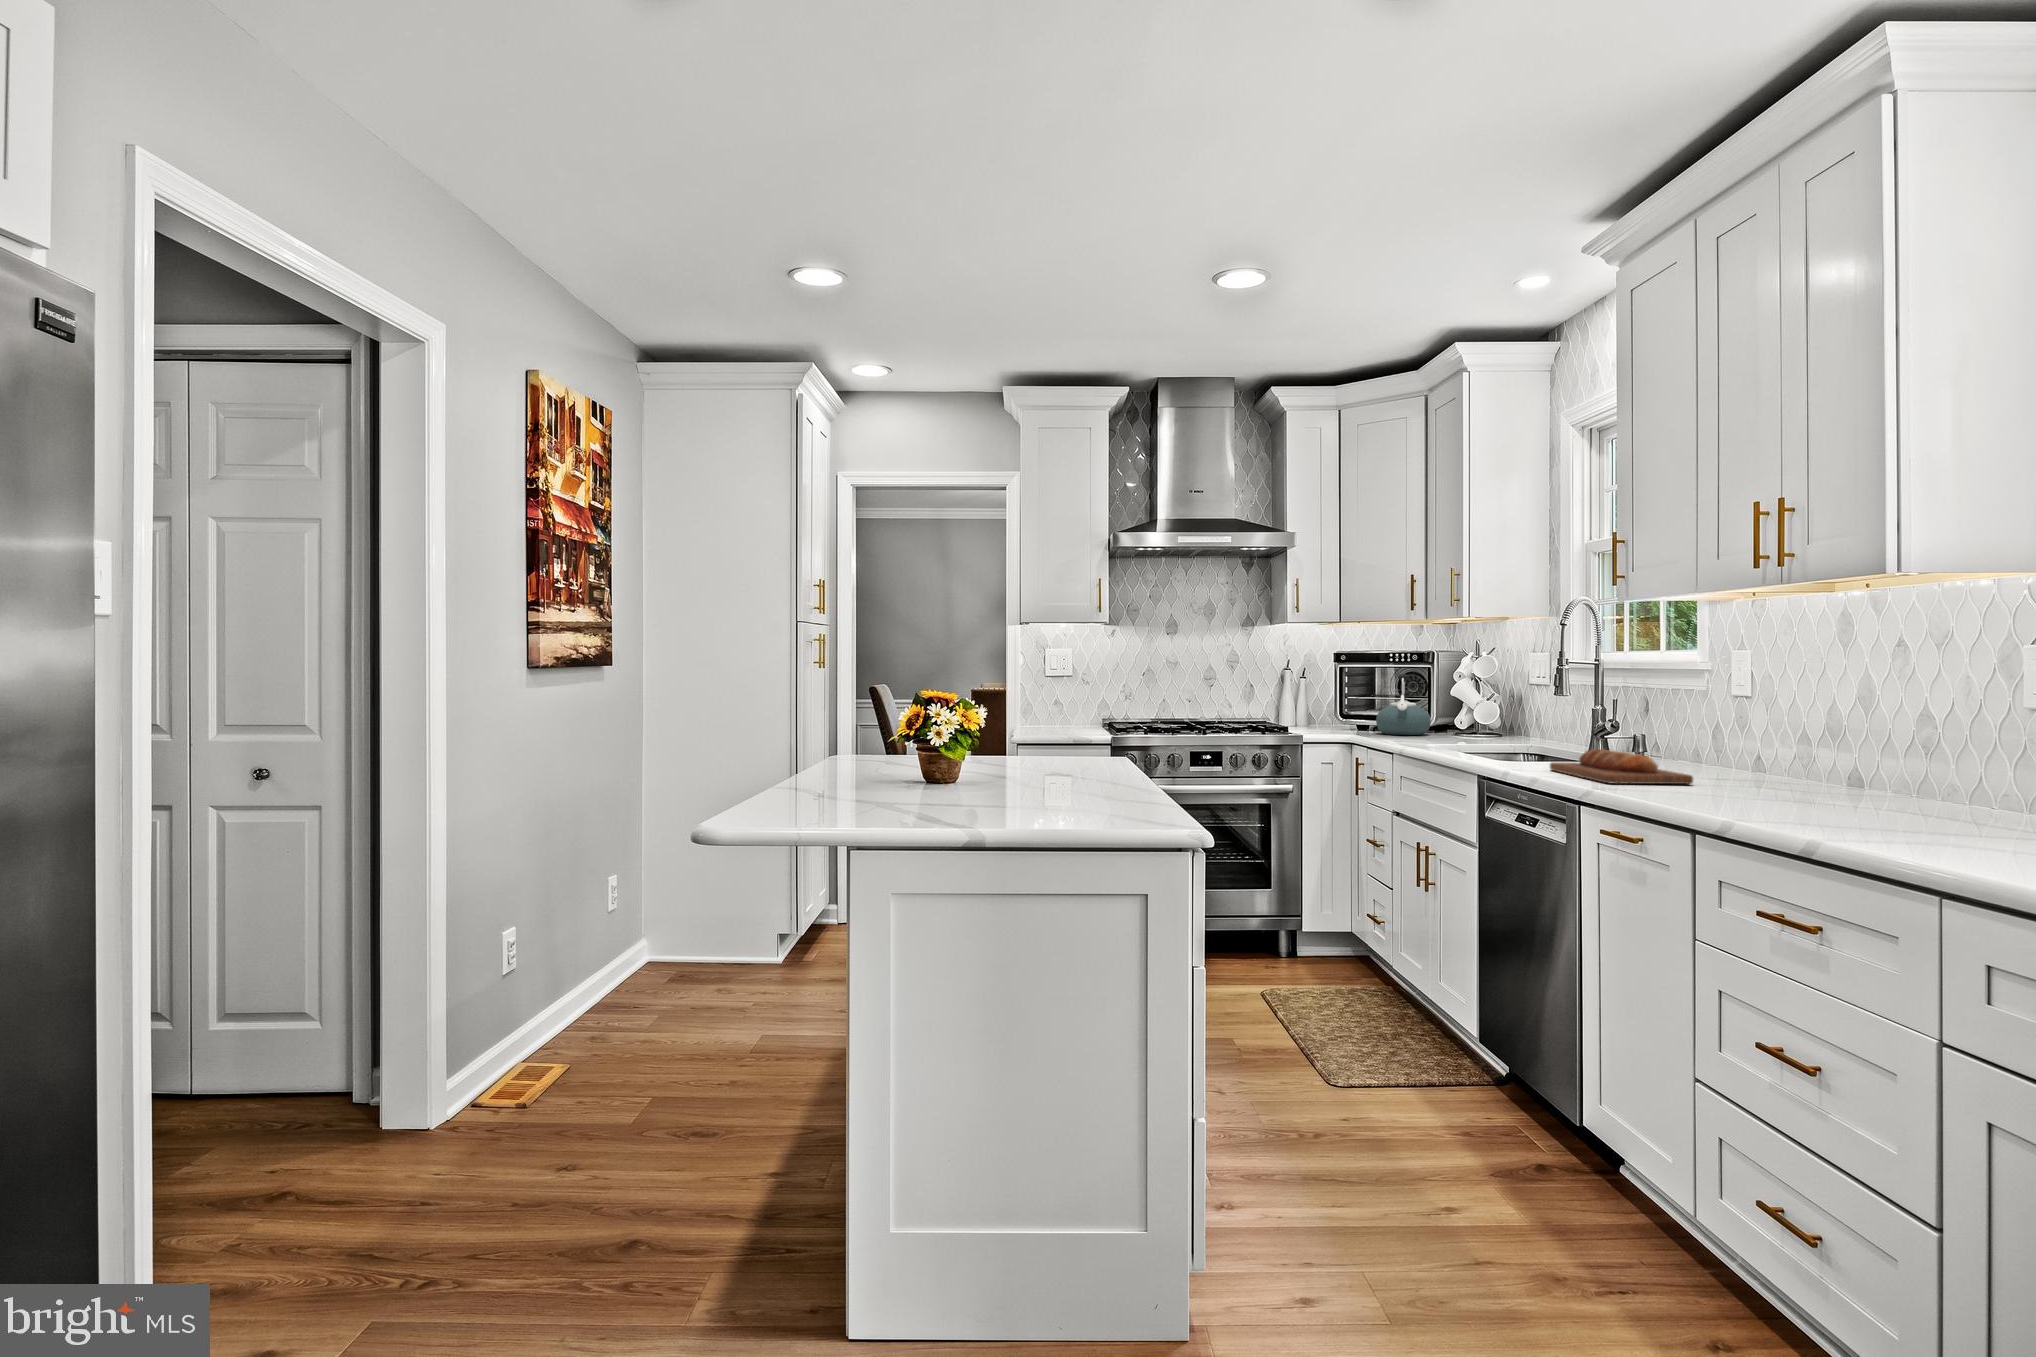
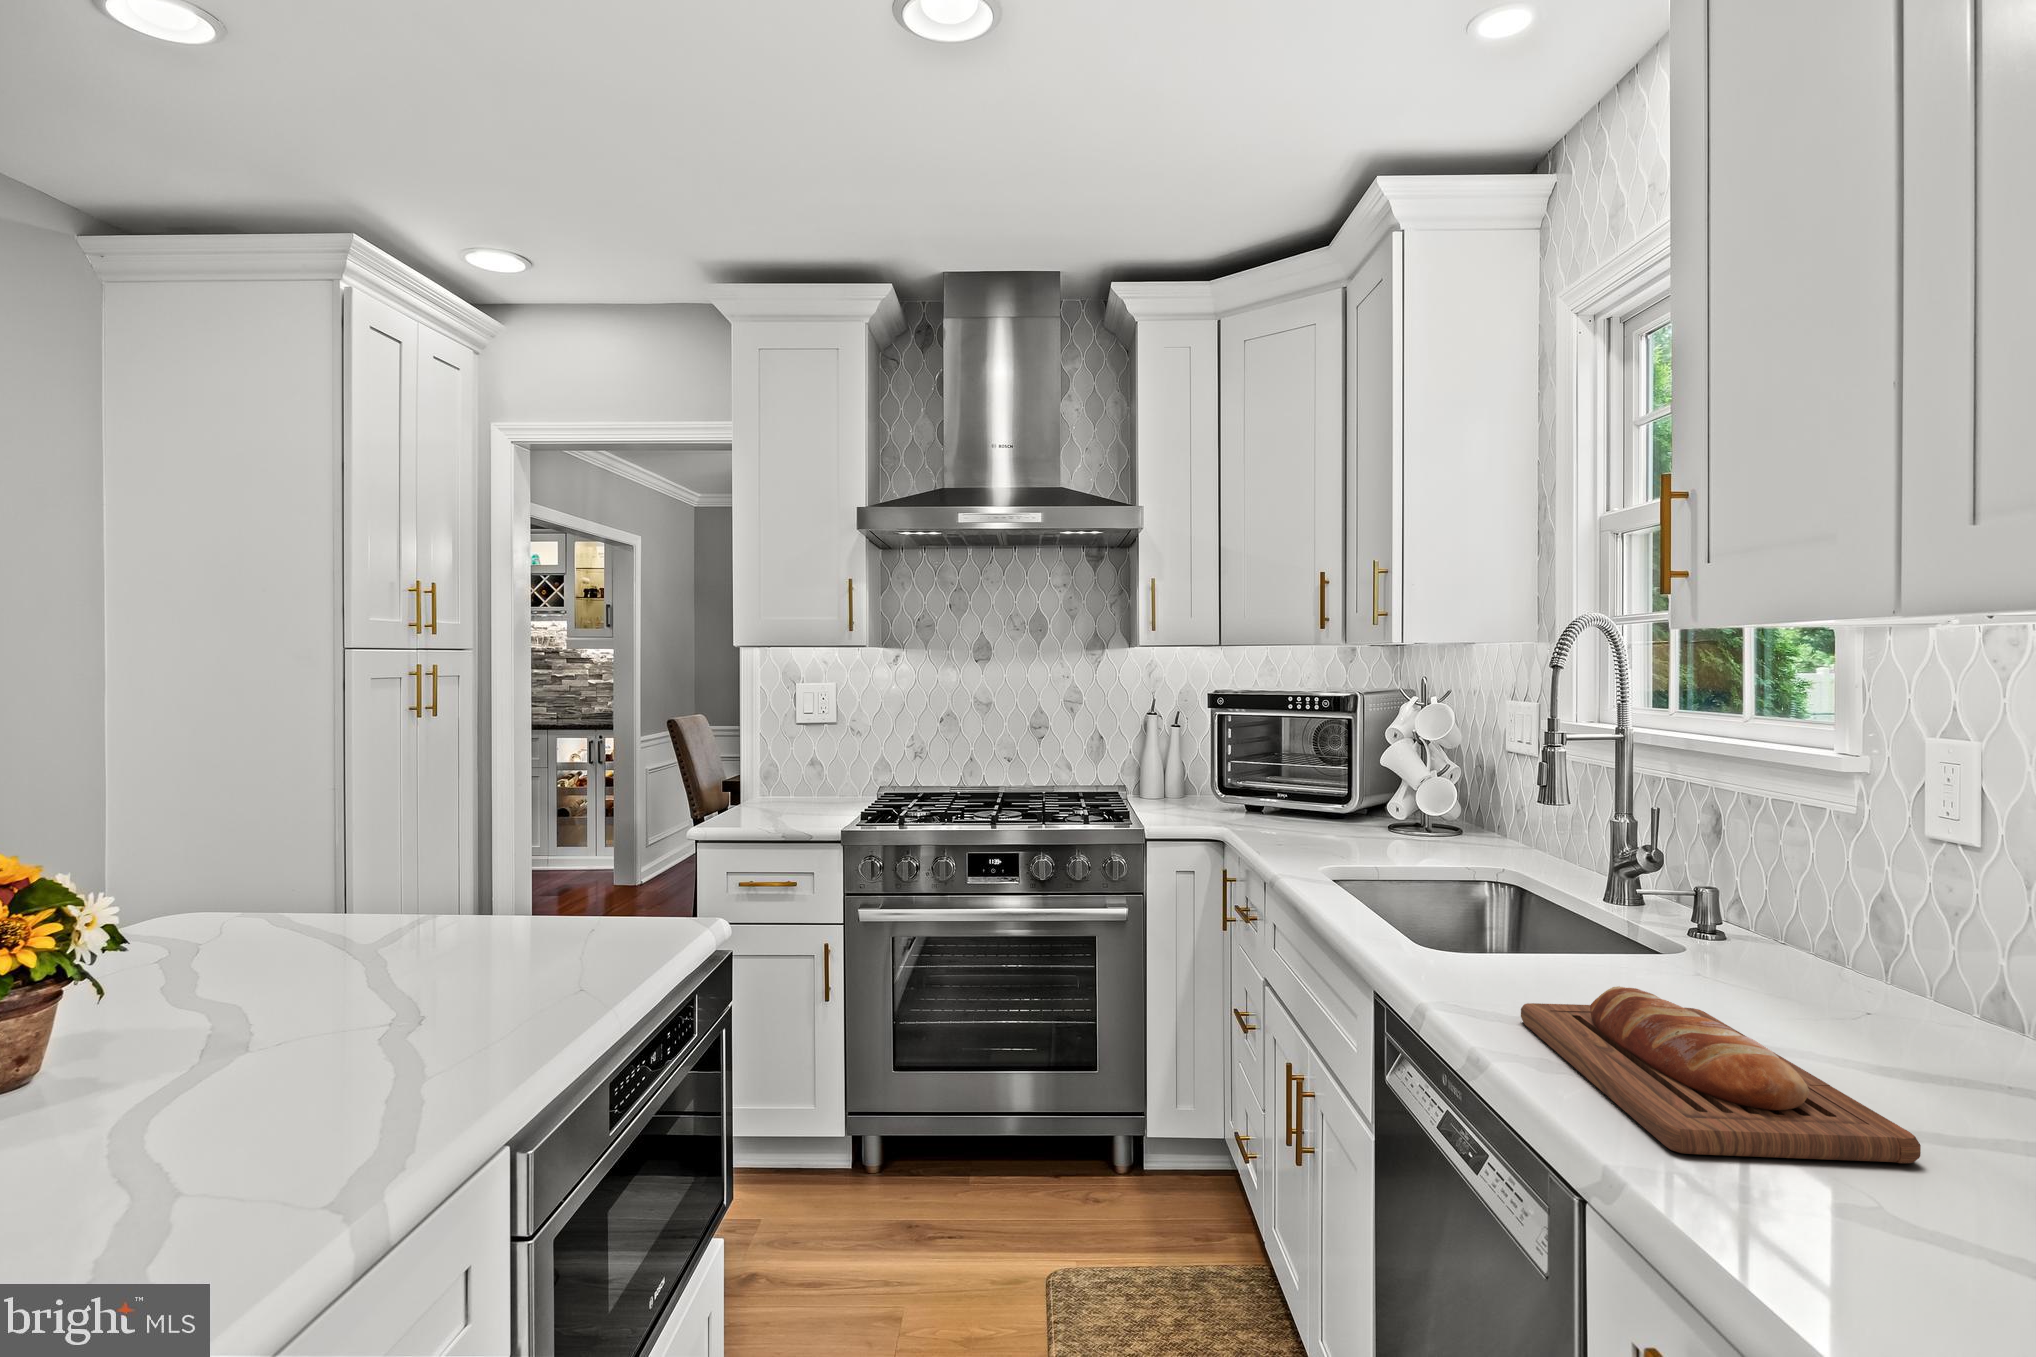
kettle: present [1376,674,1431,735] -> none [1261,730,1347,830]

